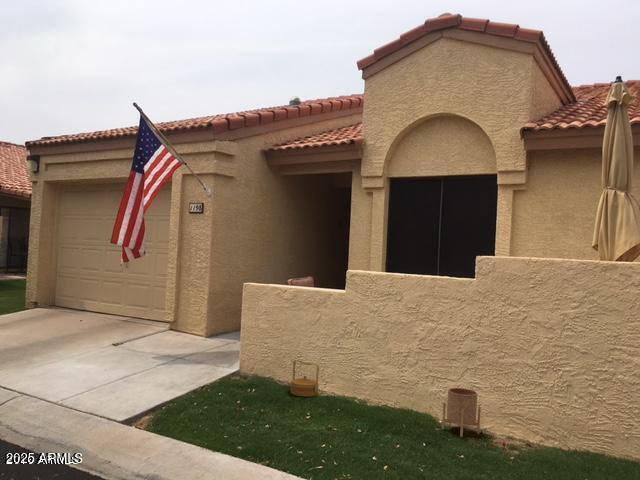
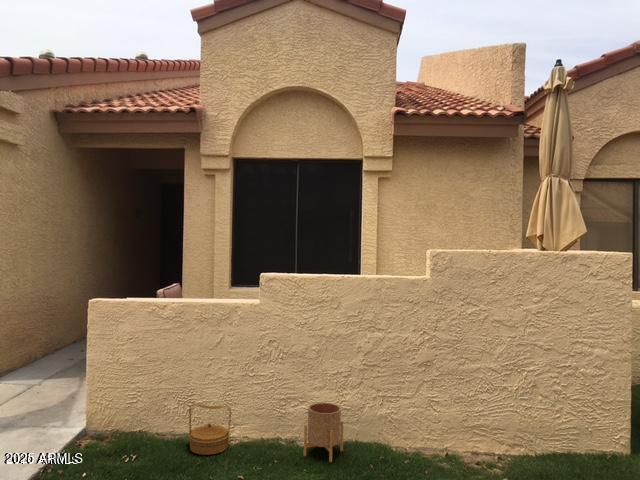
planter: present [442,388,481,437] -> present [304,403,344,462]

